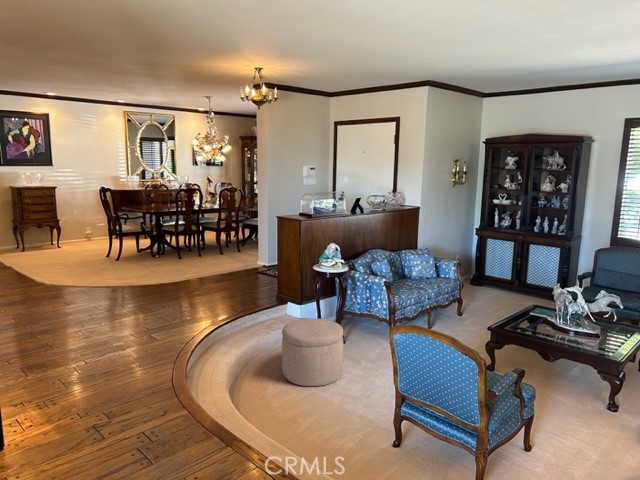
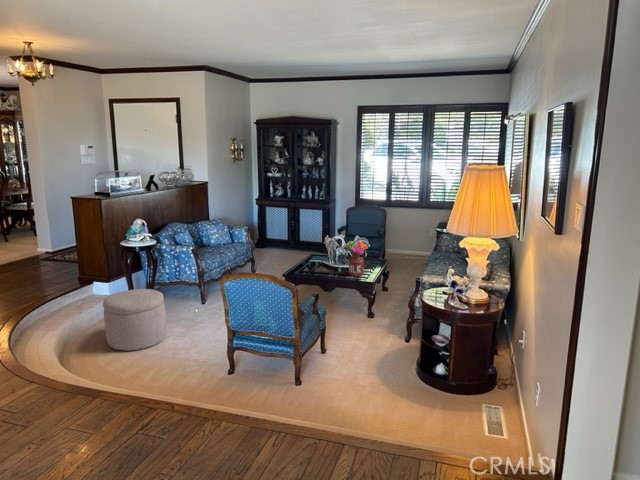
flower arrangement: none [576,298,617,348] -> present [343,241,368,276]

